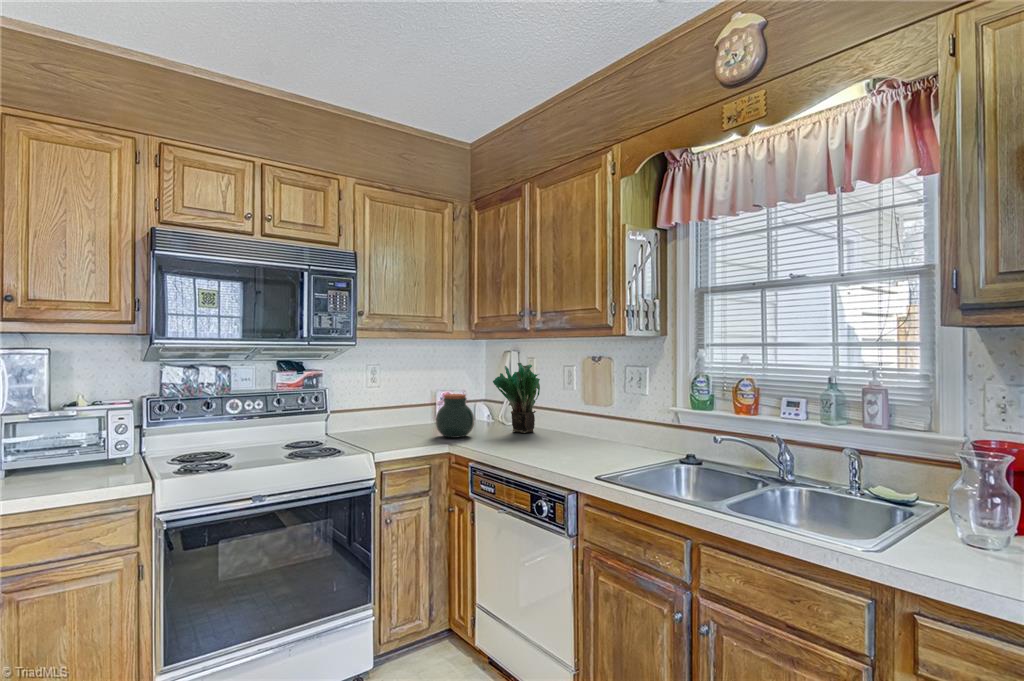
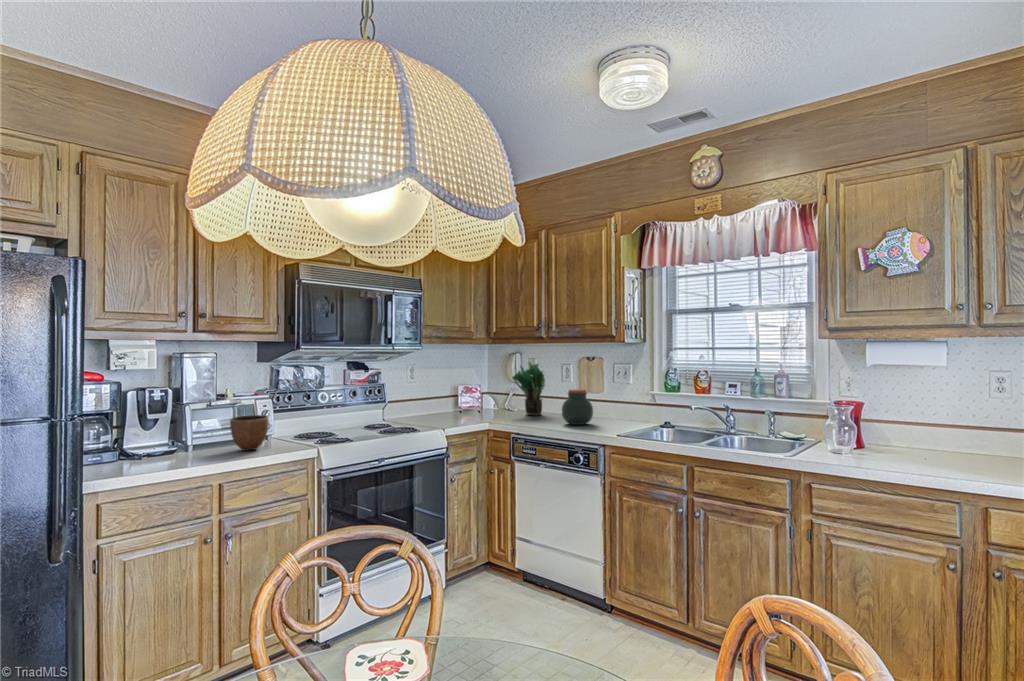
jar: present [436,394,474,438] -> present [562,389,593,425]
decorative bowl: none [39,430,100,479] -> present [230,415,269,451]

